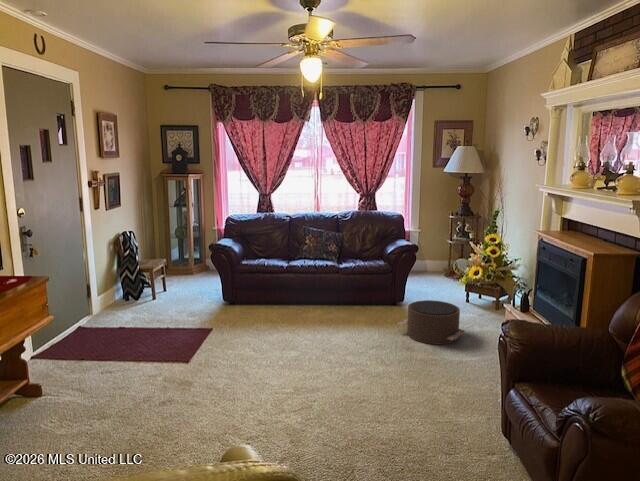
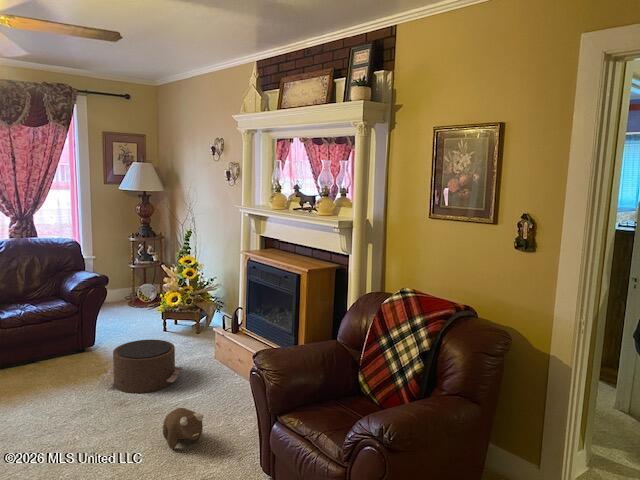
plush toy: none [428,359,461,391] -> present [163,408,203,449]

